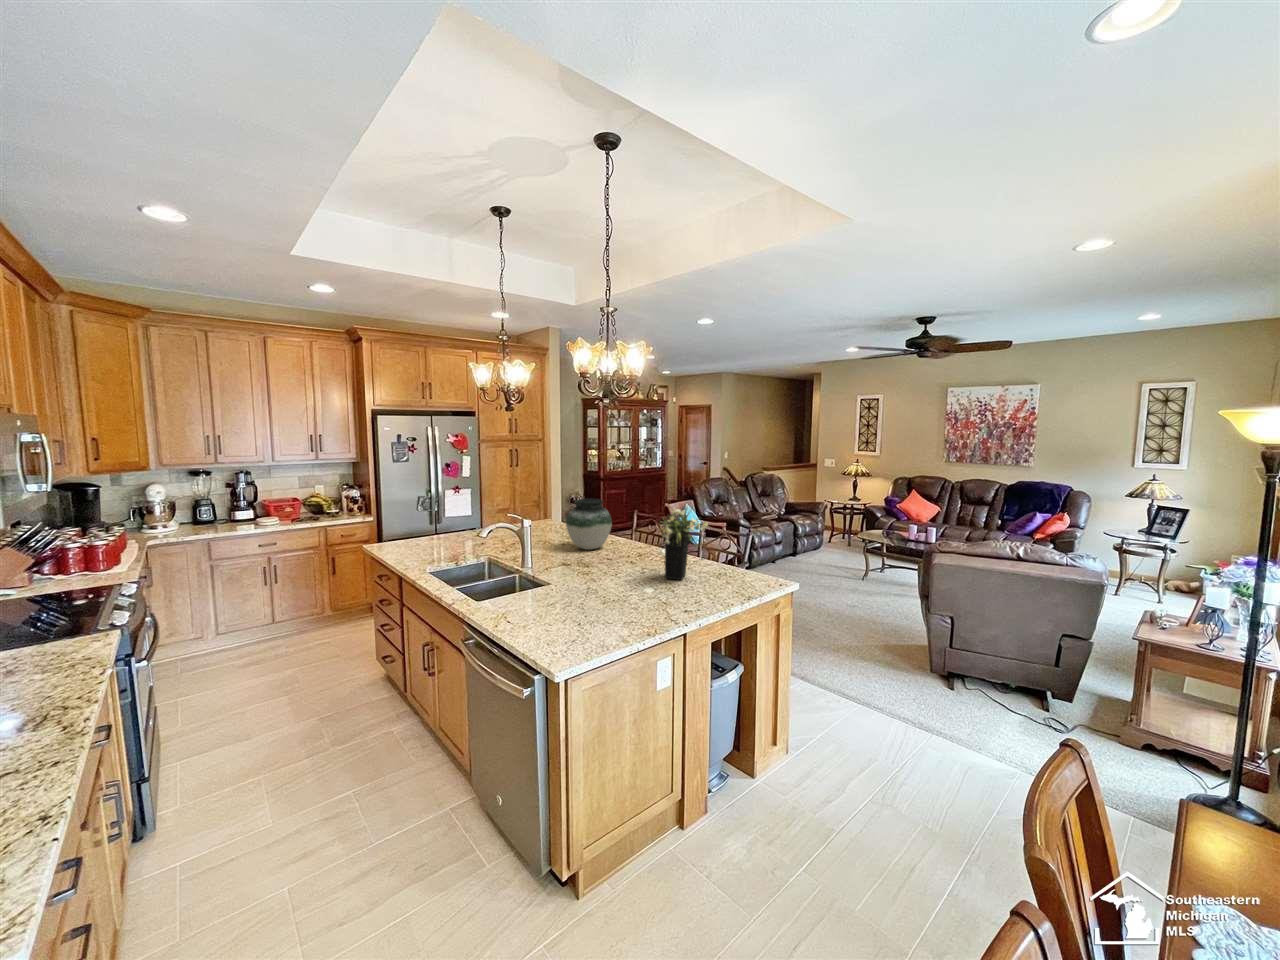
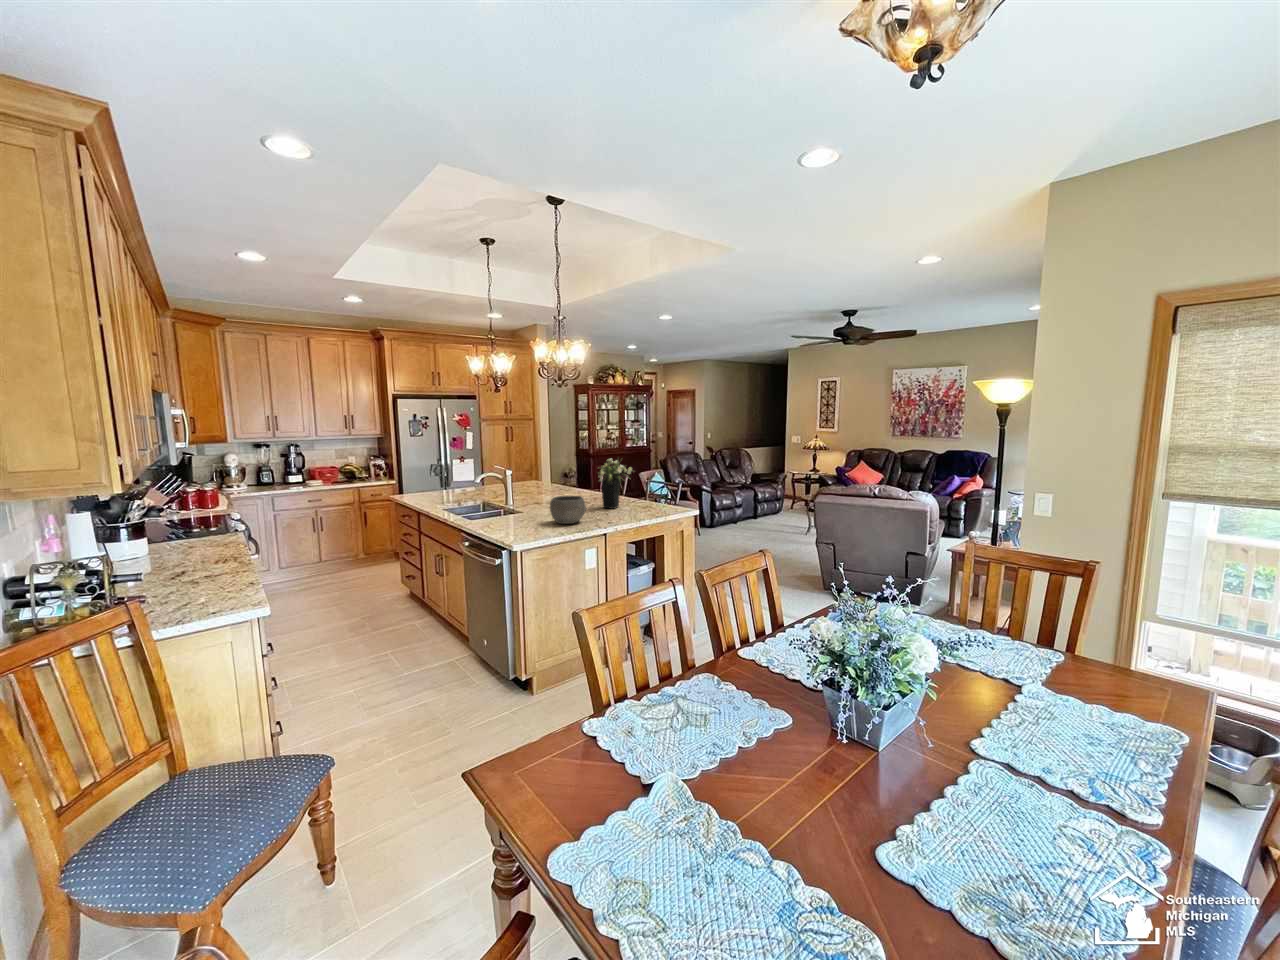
vase: present [566,499,612,550] -> none [540,458,575,496]
bowl: none [603,570,658,617] -> present [550,496,587,524]

